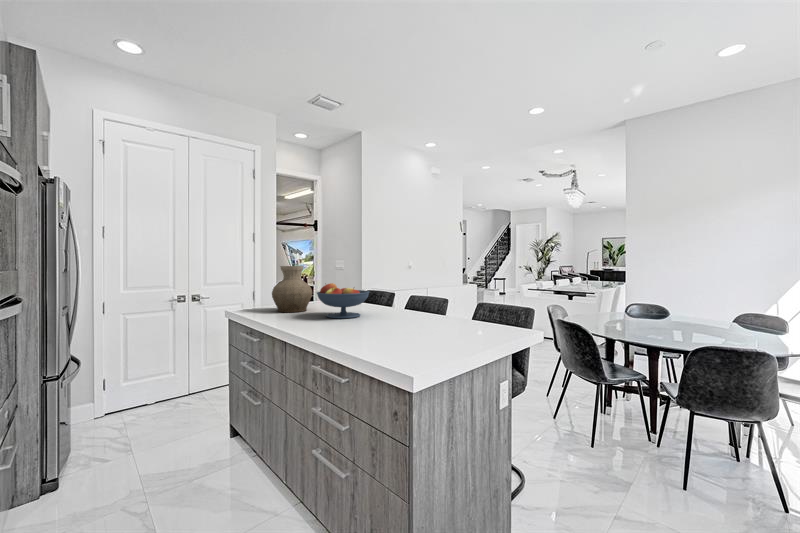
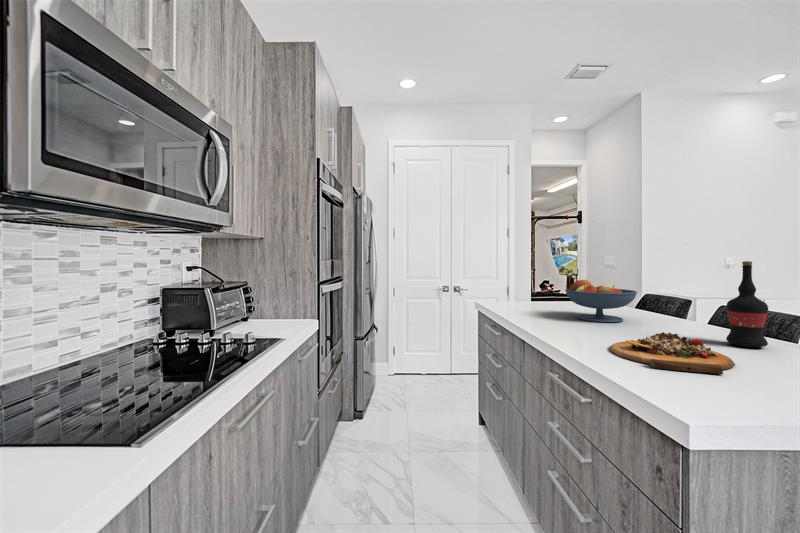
vase: present [272,266,312,312] -> none [519,260,563,309]
wine bottle: none [422,268,442,324] -> present [726,261,768,347]
cutting board: none [357,320,429,346] -> present [610,332,735,375]

